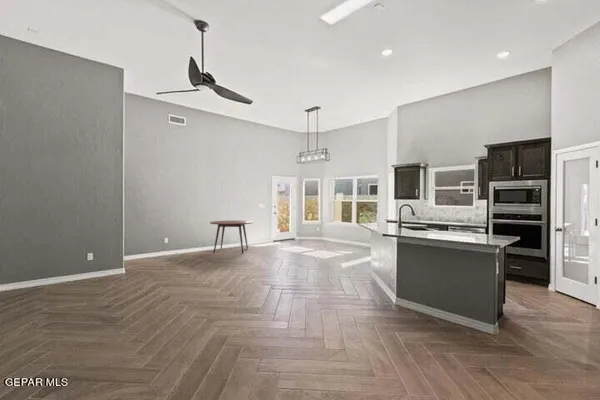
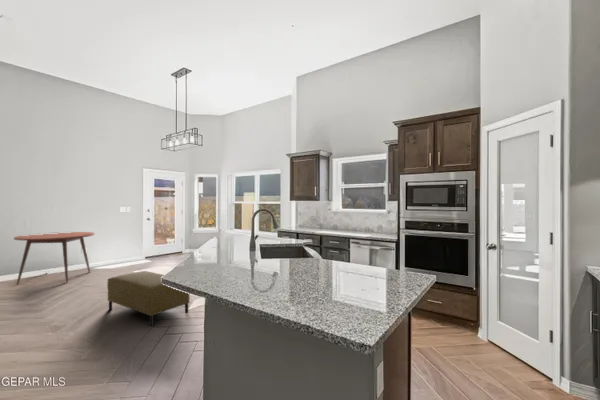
ottoman: none [291,245,344,274] -> present [107,271,190,326]

